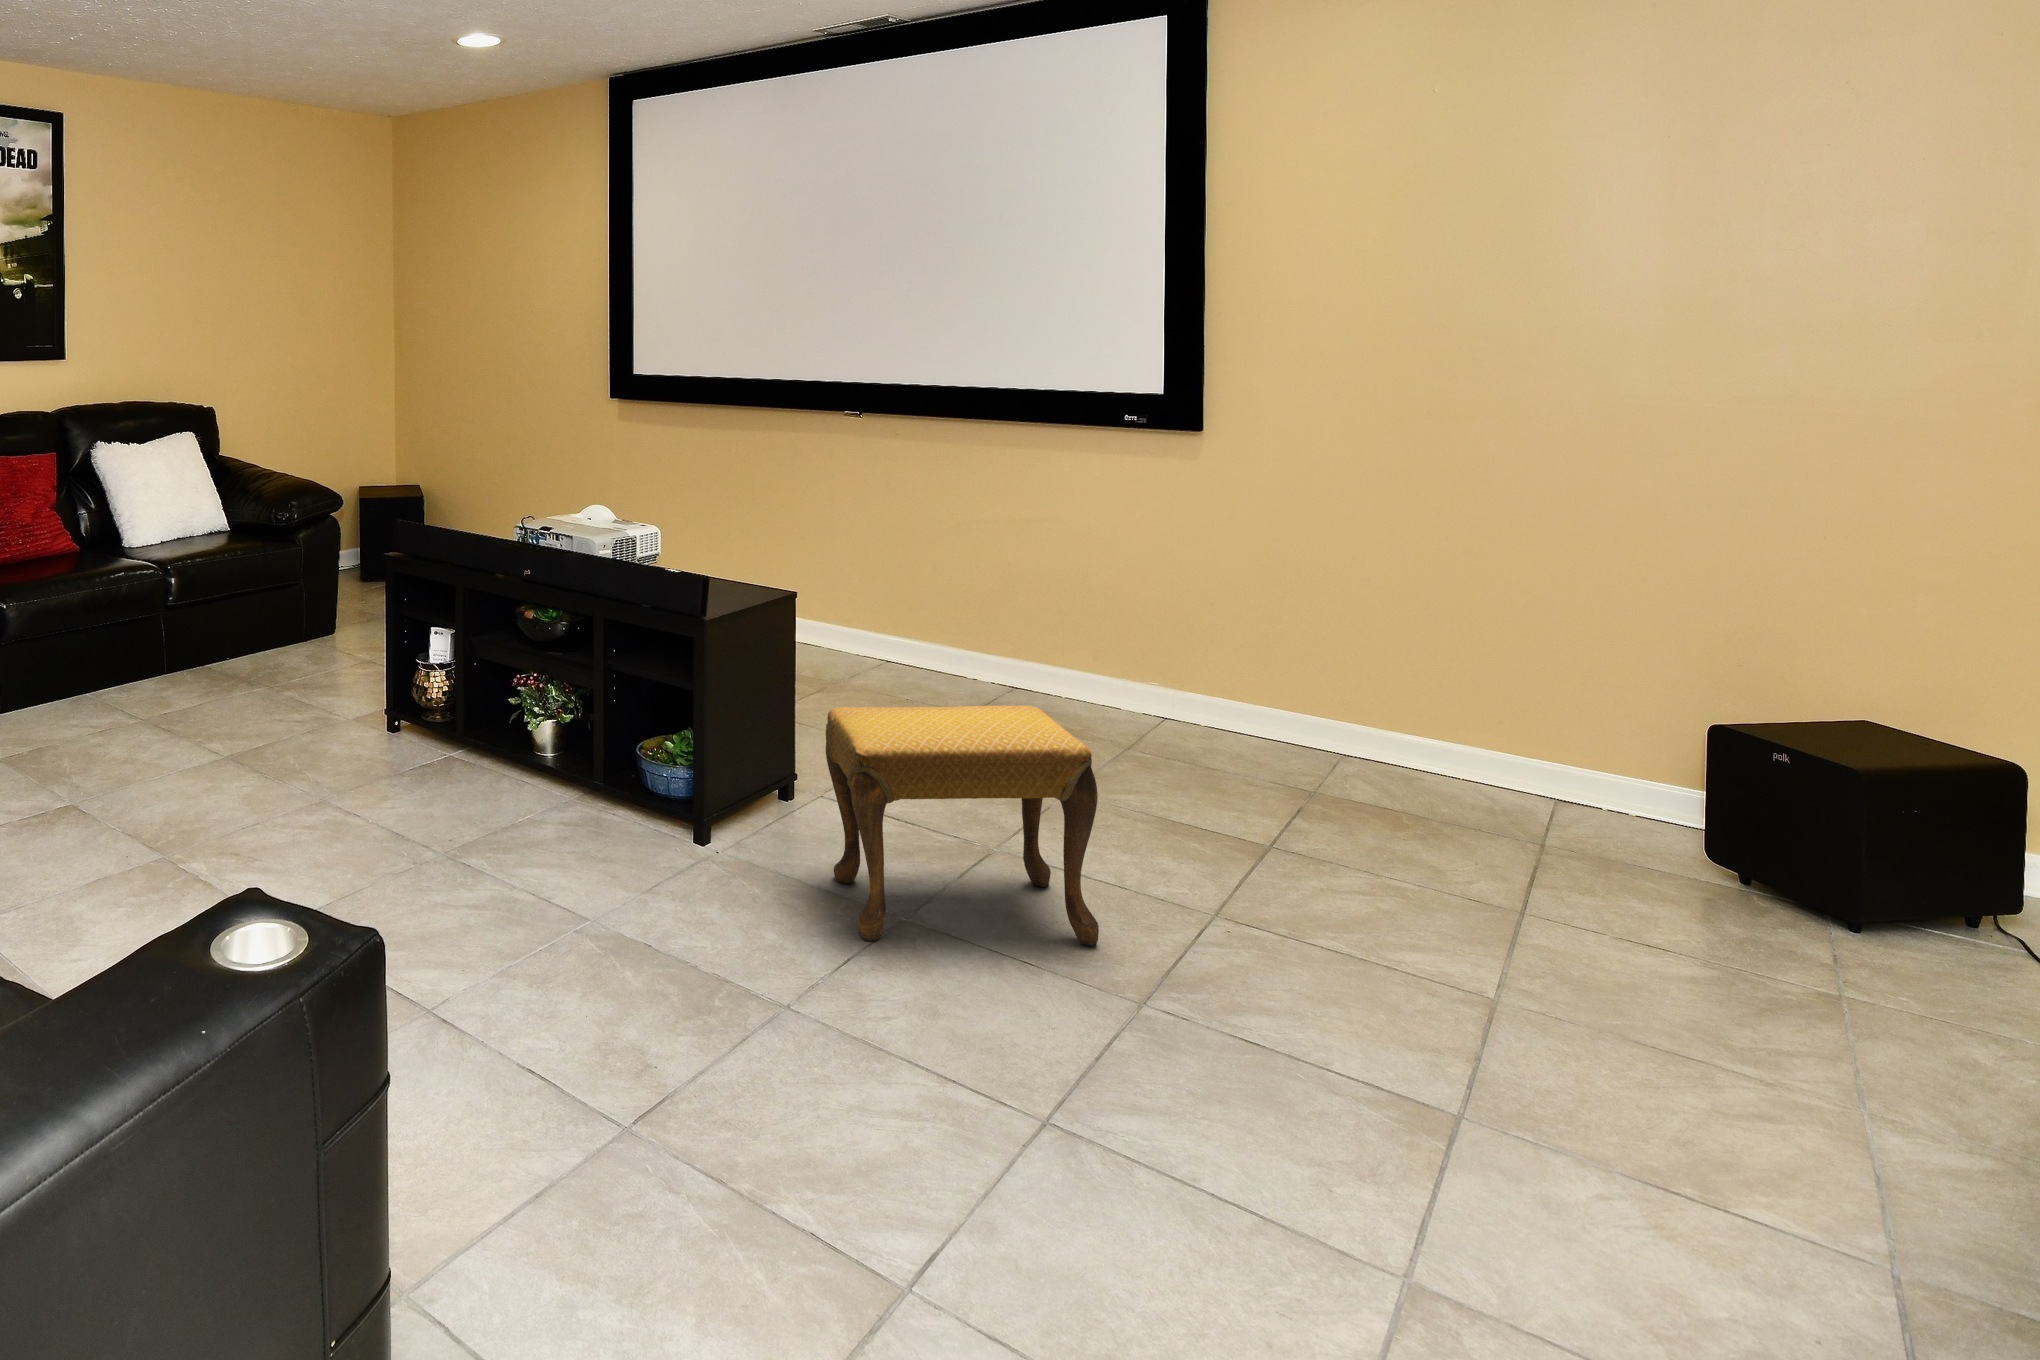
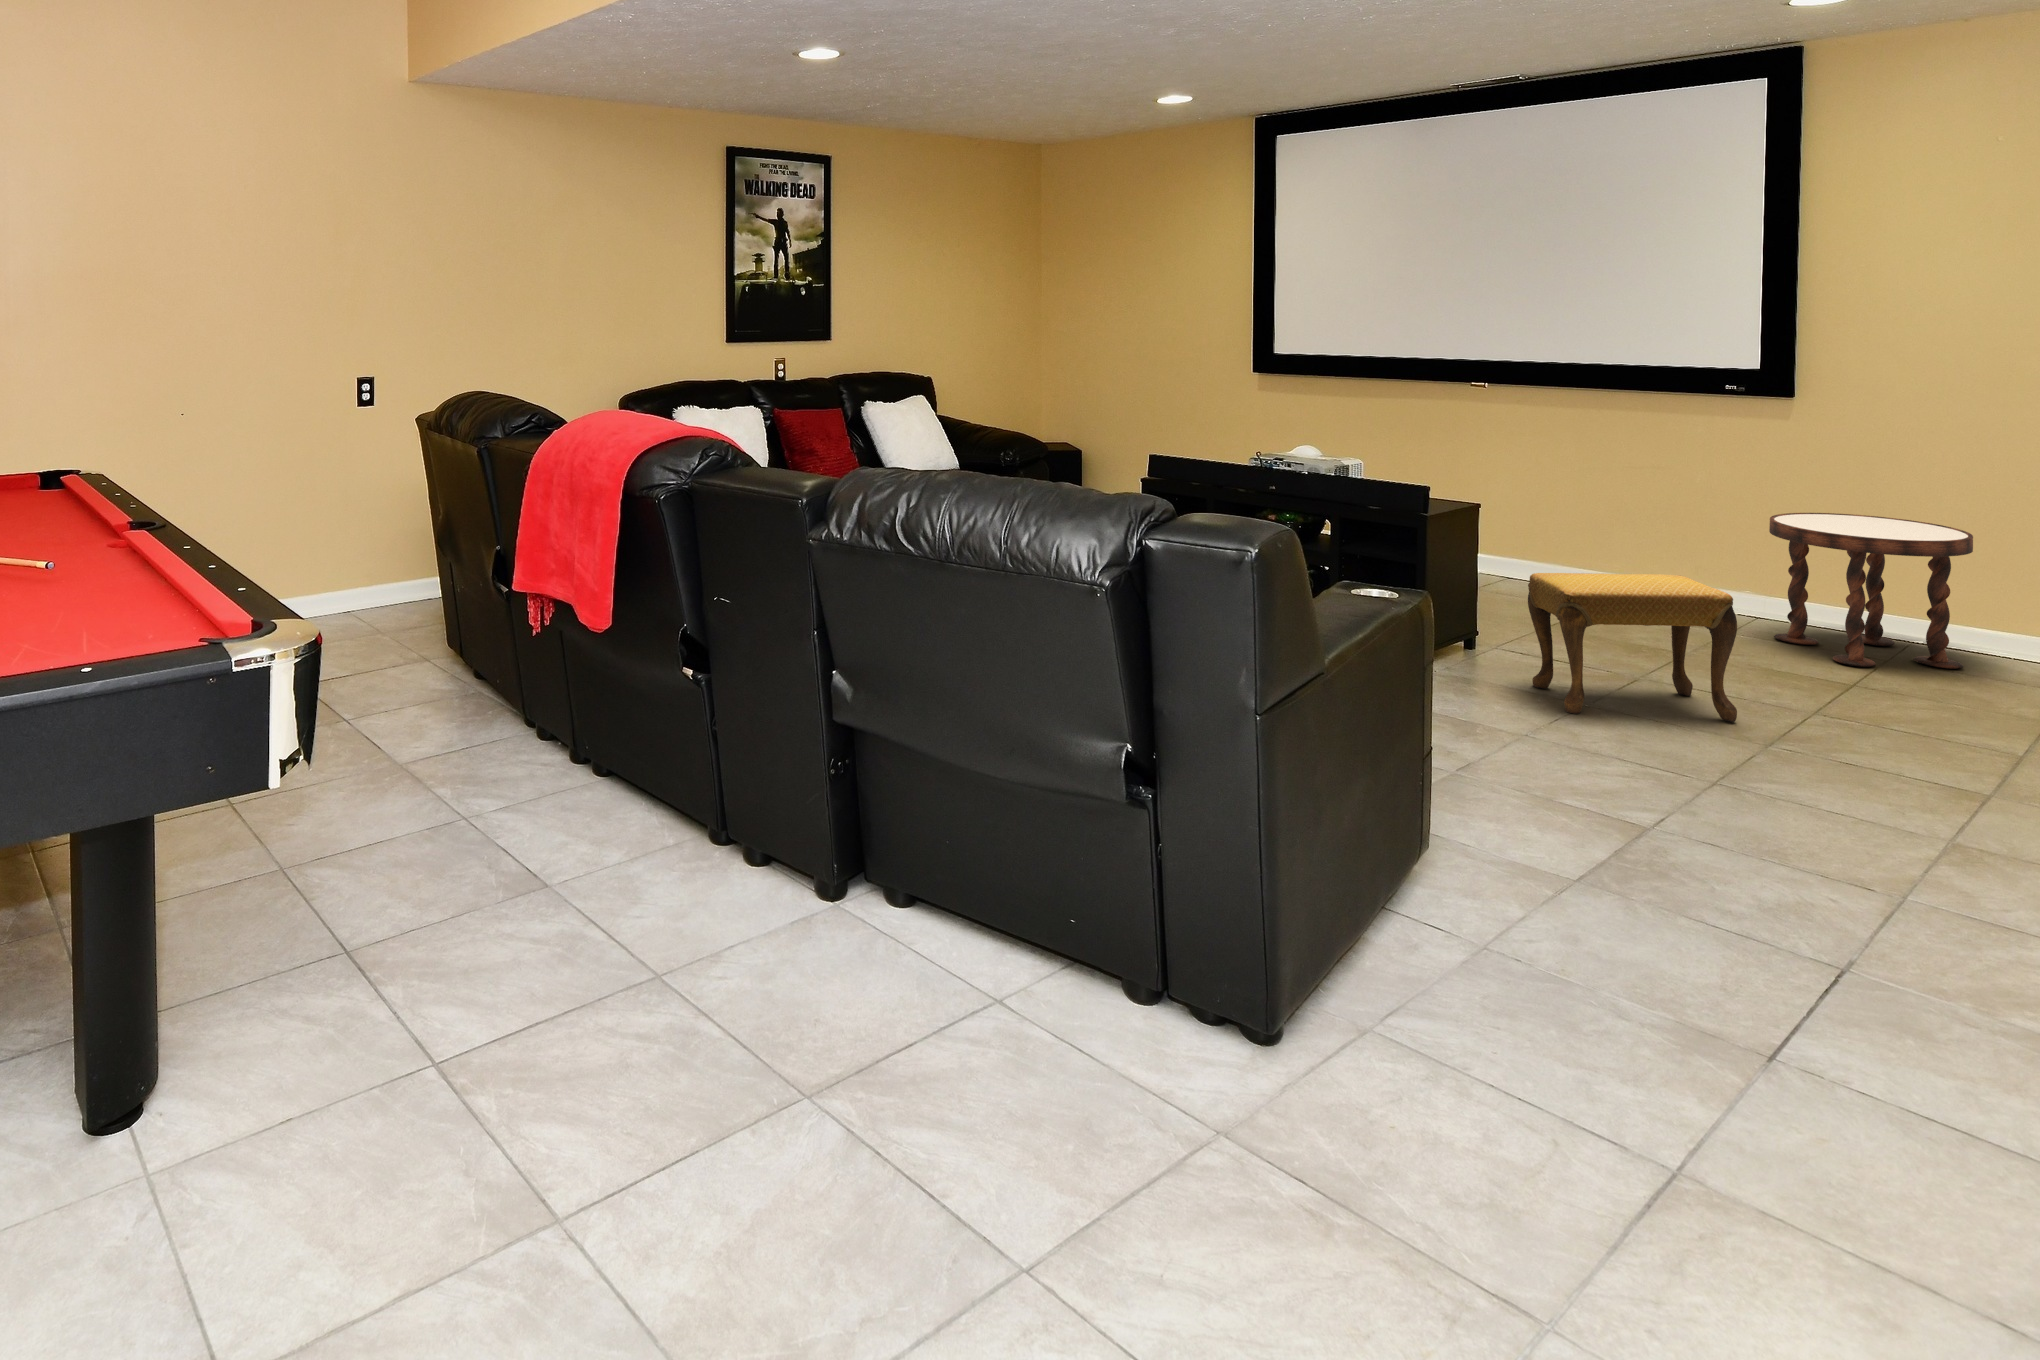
side table: none [1172,587,1414,810] -> present [1769,513,1973,669]

